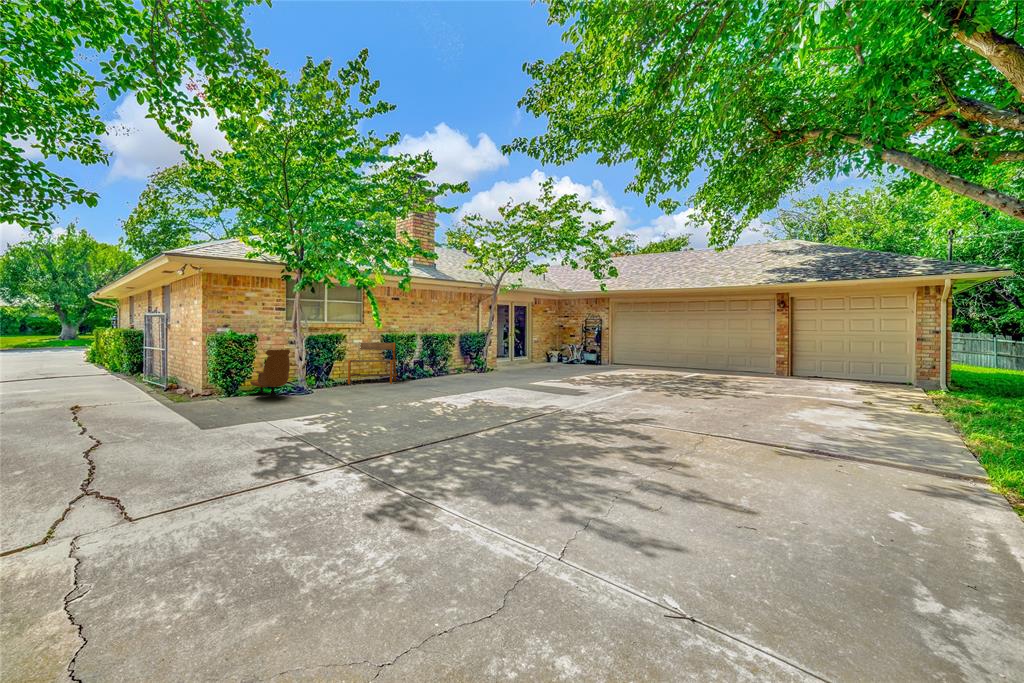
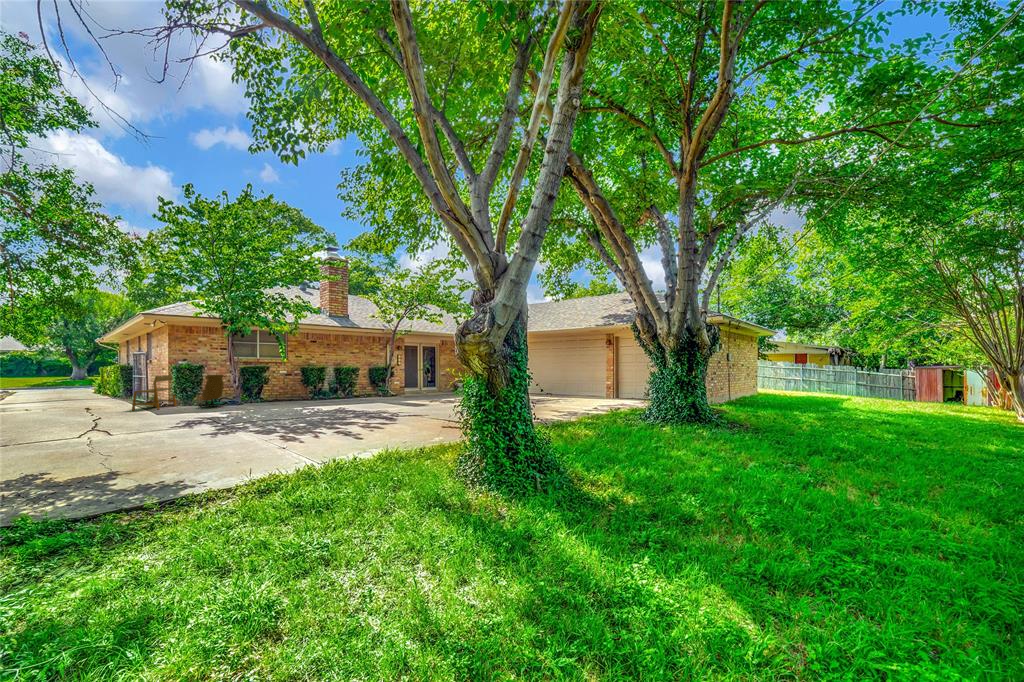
bench: present [348,343,397,384] -> present [132,375,176,411]

